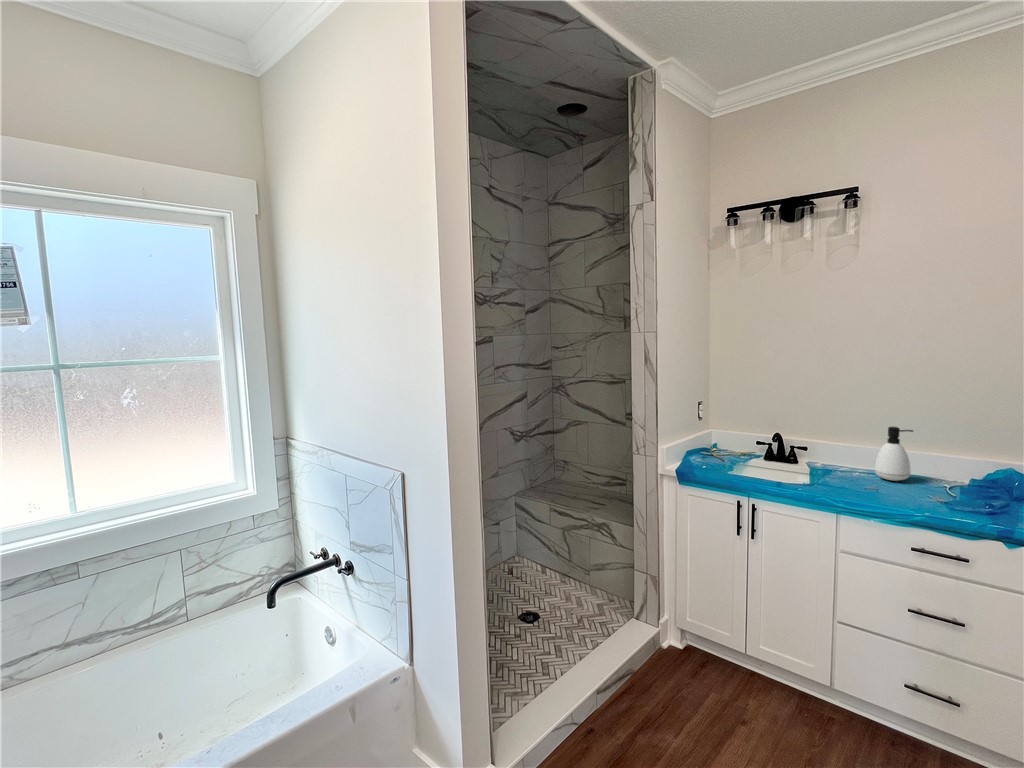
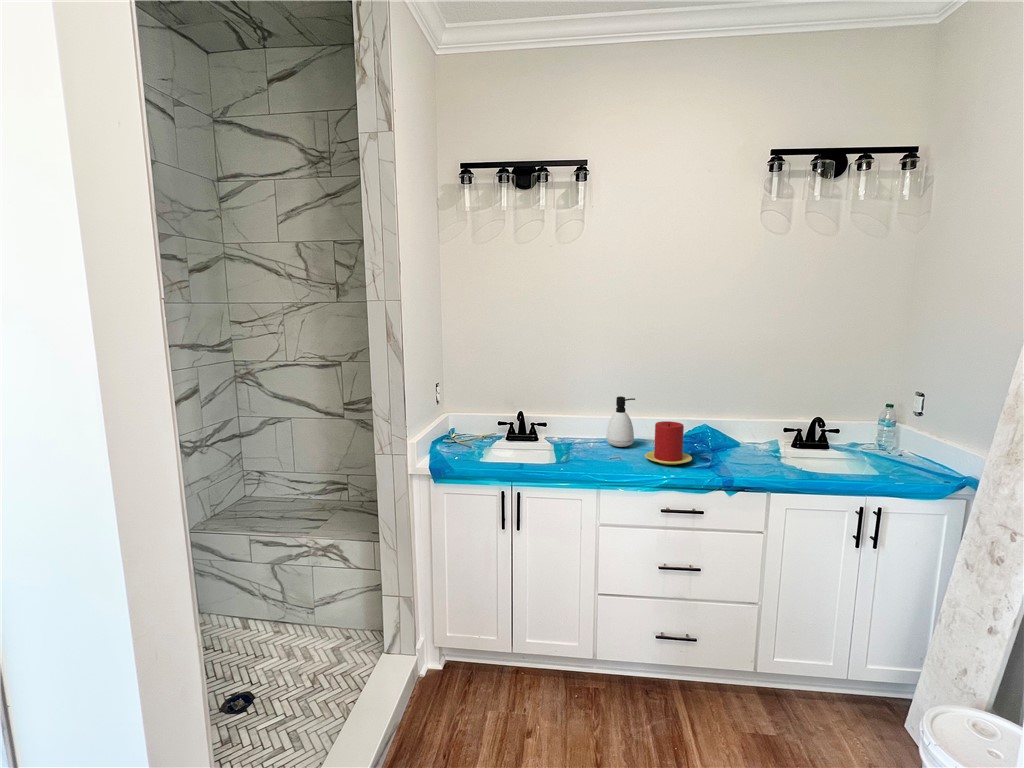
candle: none [912,457,978,506] -> present [645,421,692,465]

